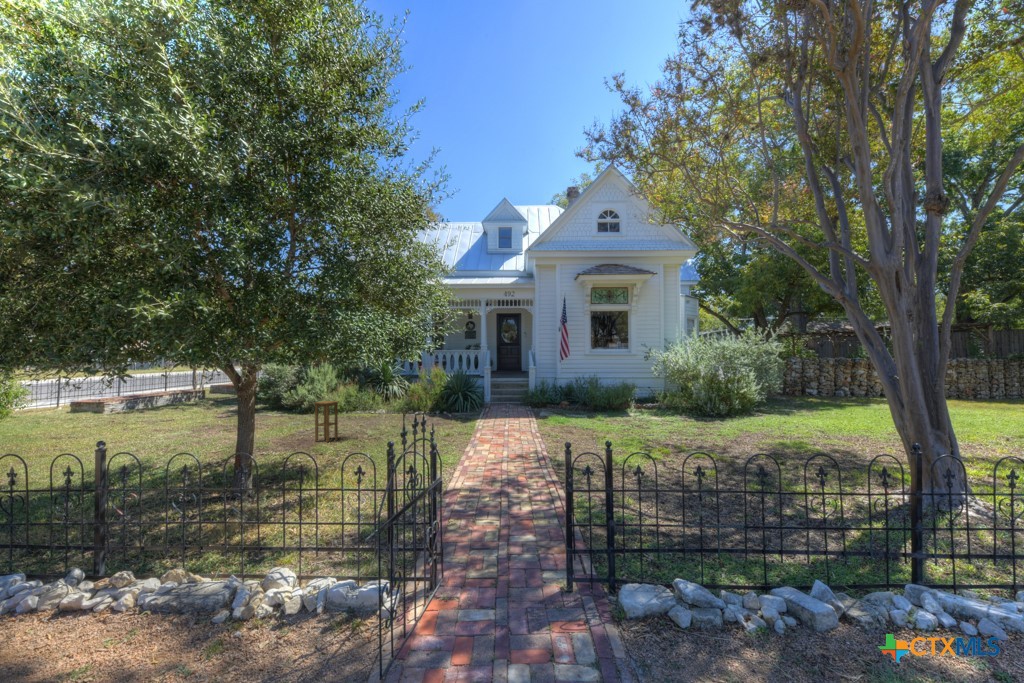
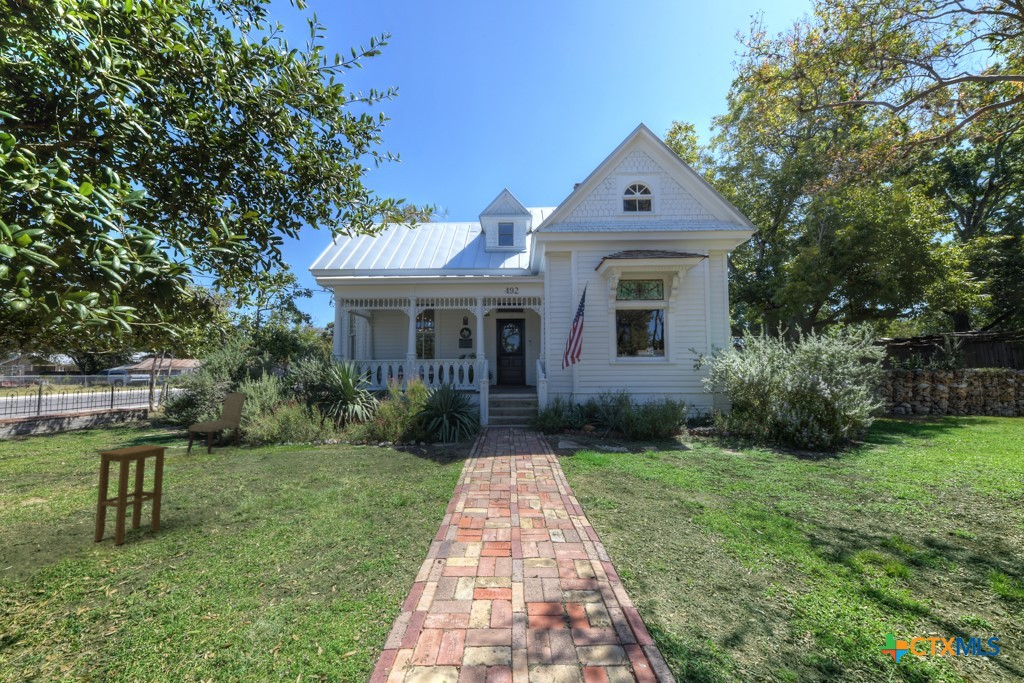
chair: none [290,377,322,417] -> present [187,392,246,454]

